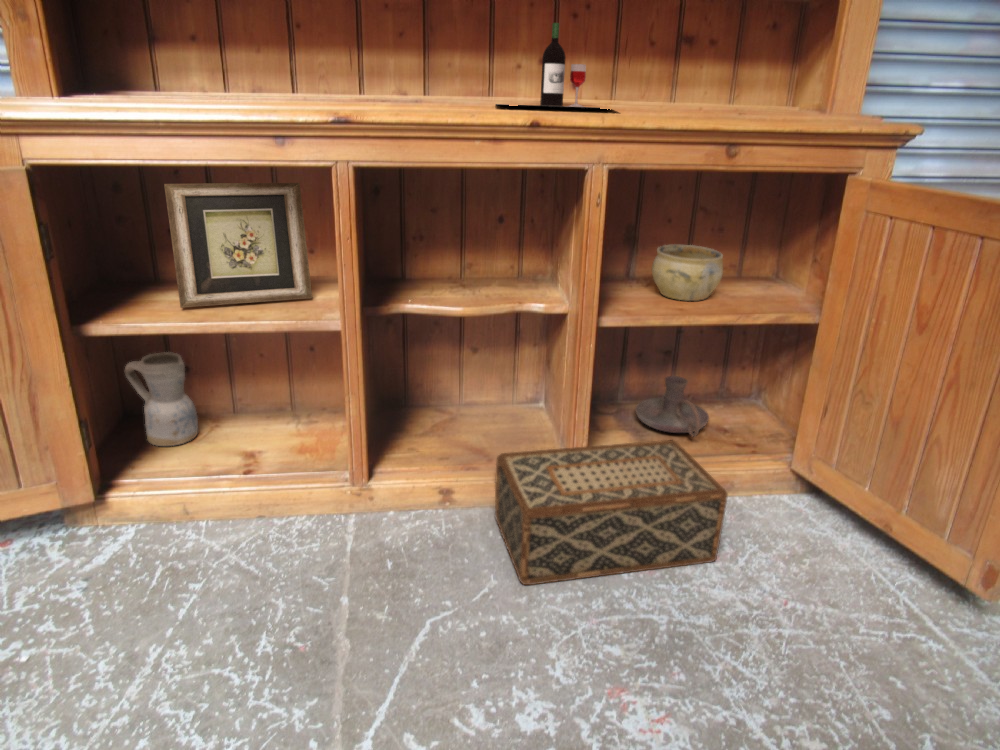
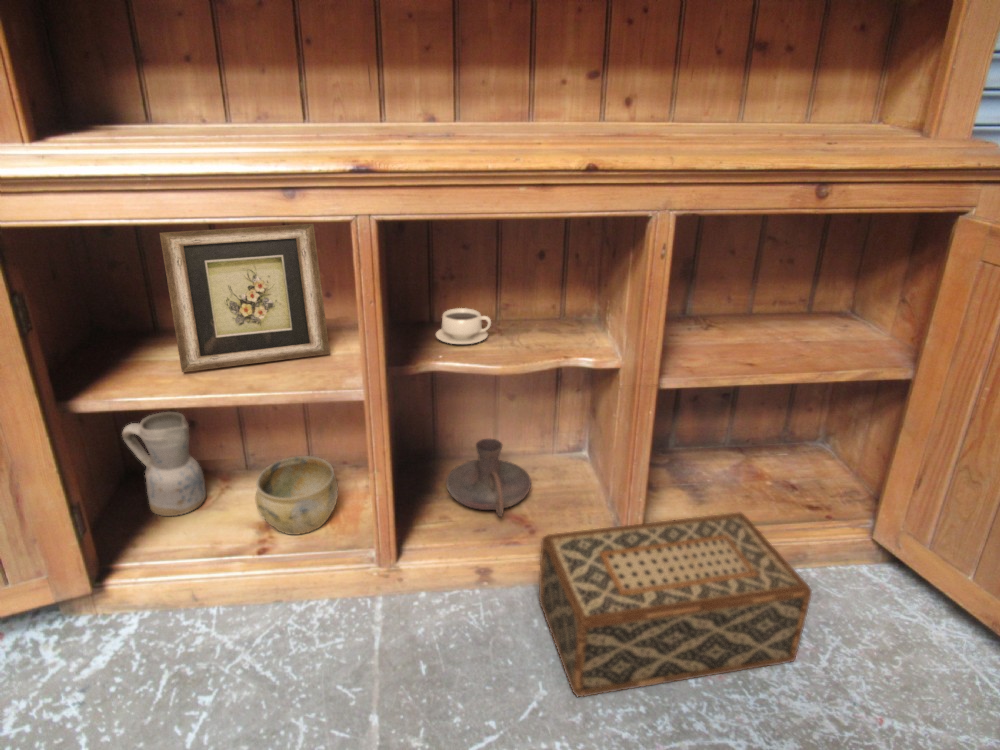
wine bottle: present [540,23,586,108] -> none [536,36,691,142]
ceramic bowl: present [652,245,723,301] -> present [255,456,338,535]
teacup: none [407,263,456,292] -> present [436,308,491,344]
candle holder: present [635,376,709,437] -> present [446,439,531,517]

